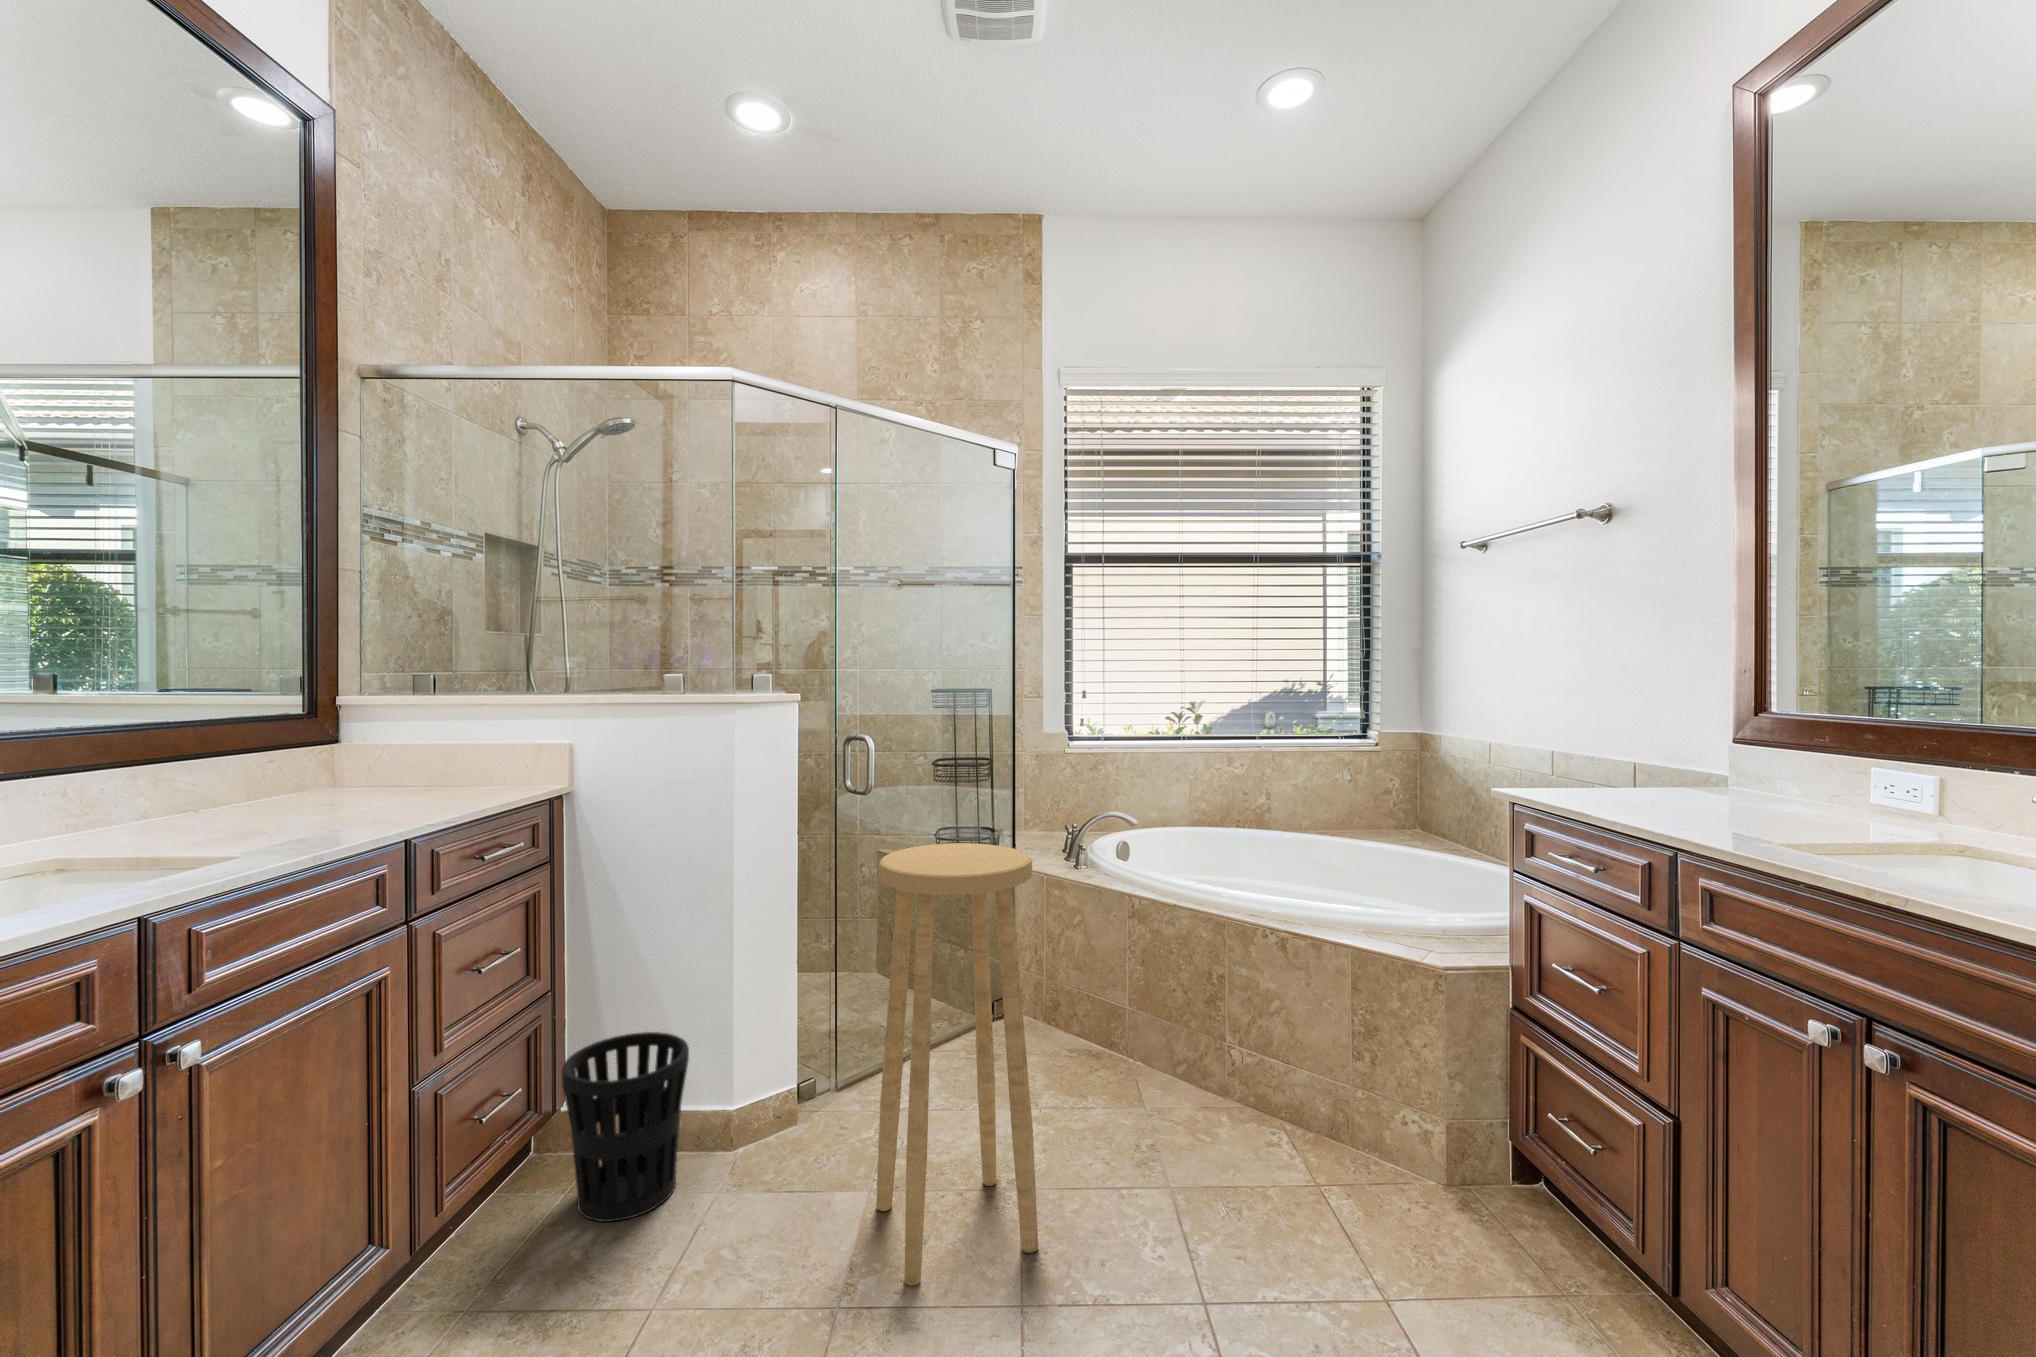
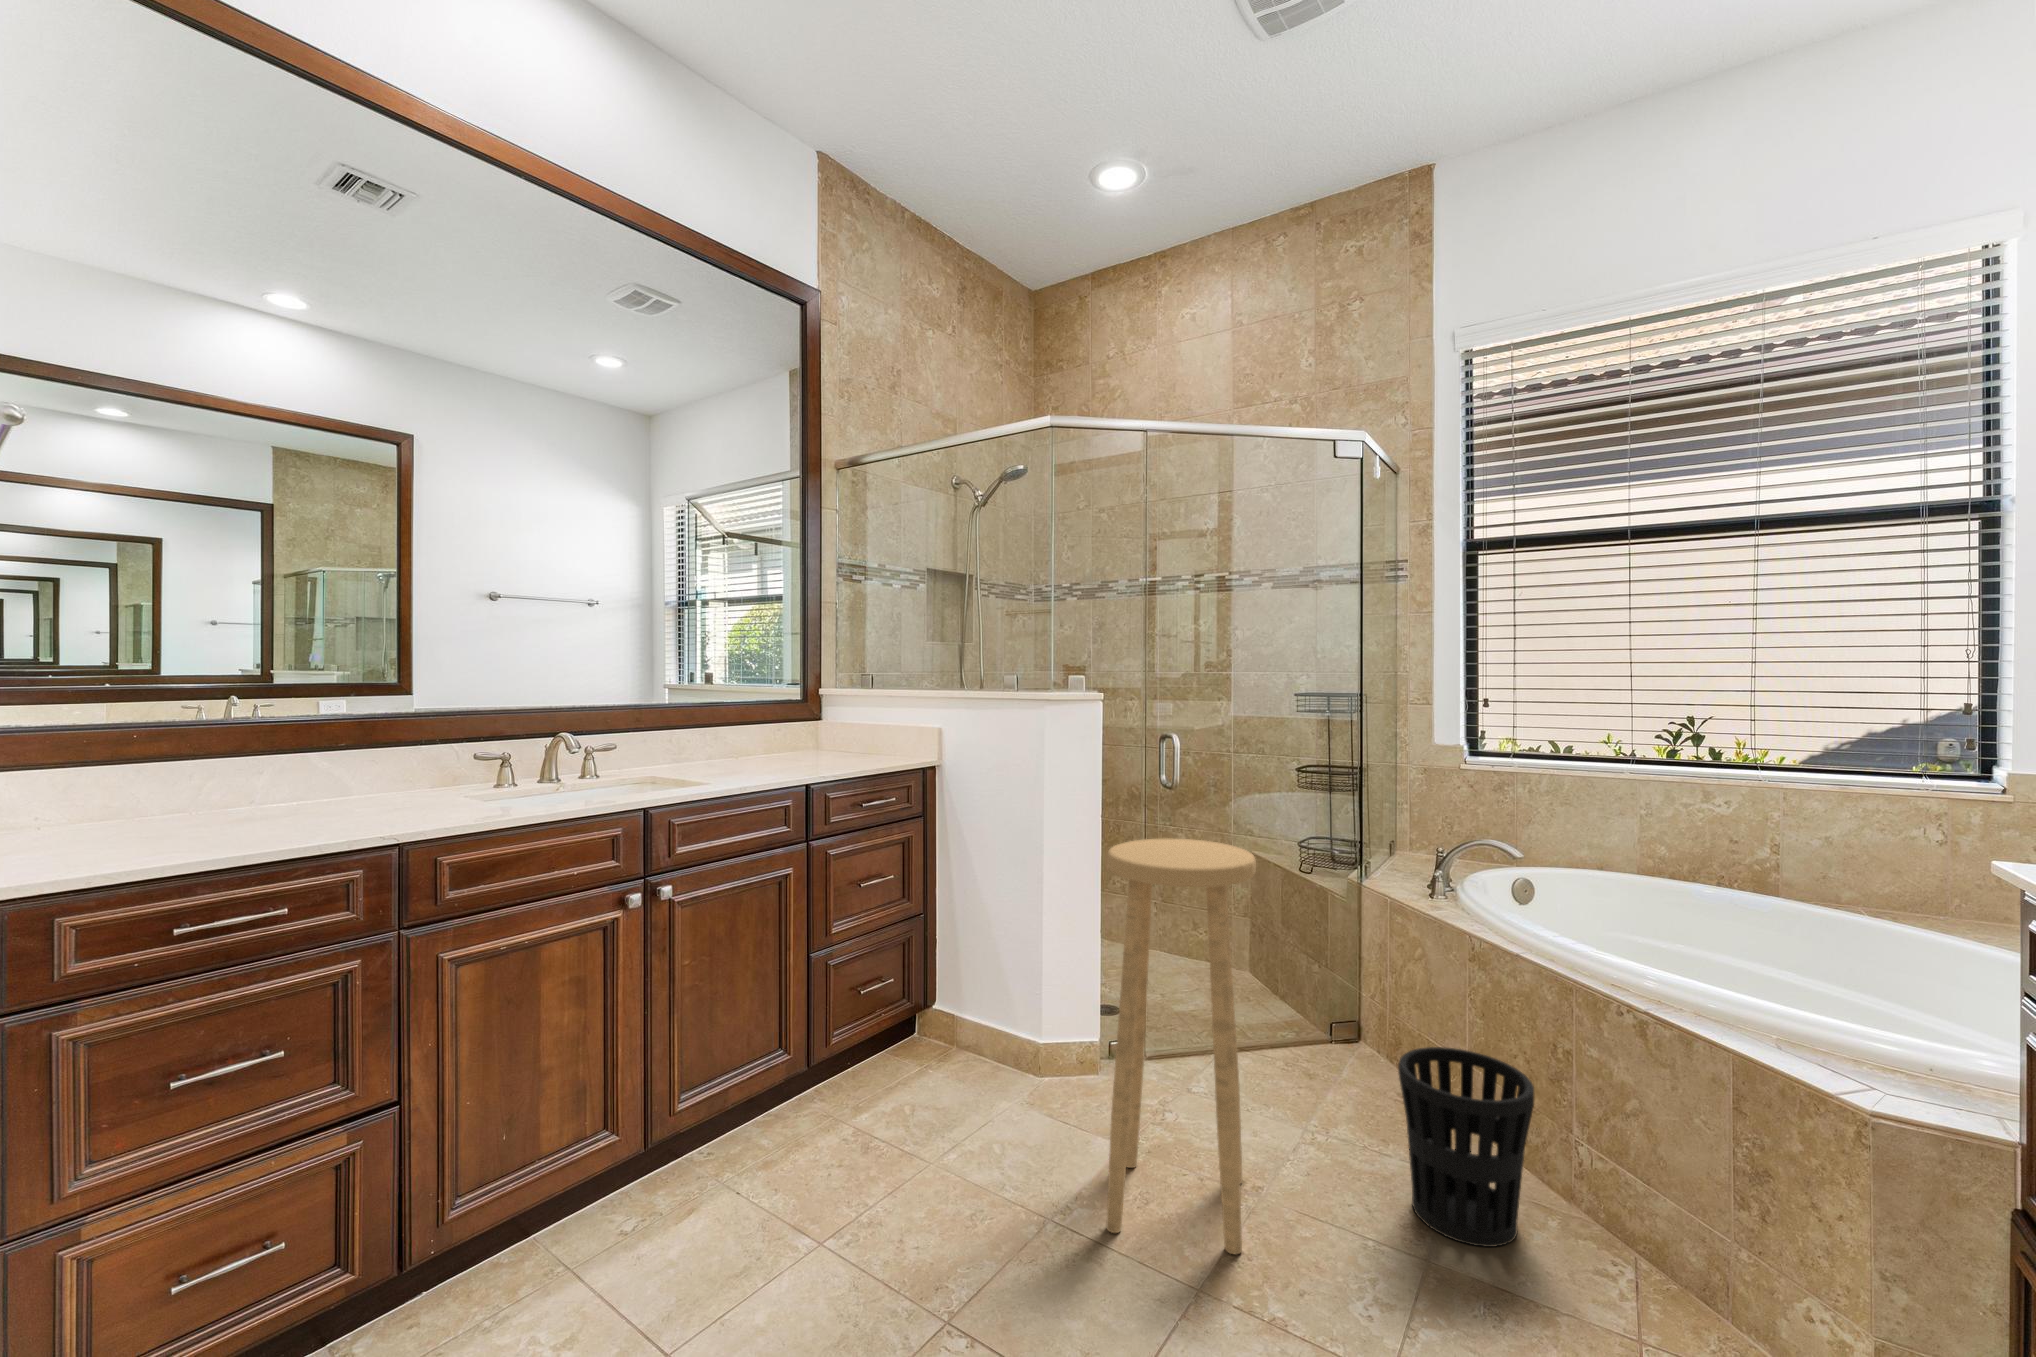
wastebasket: present [562,1032,689,1222] -> present [1398,1047,1534,1247]

